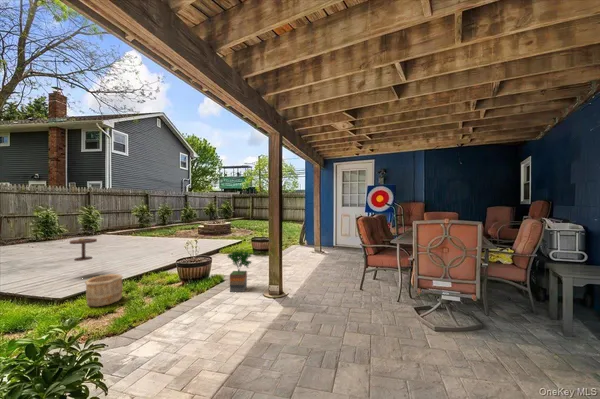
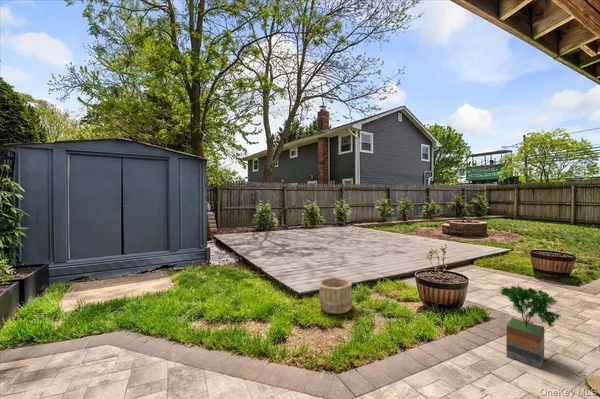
side table: present [70,238,97,261] -> none [316,232,337,270]

